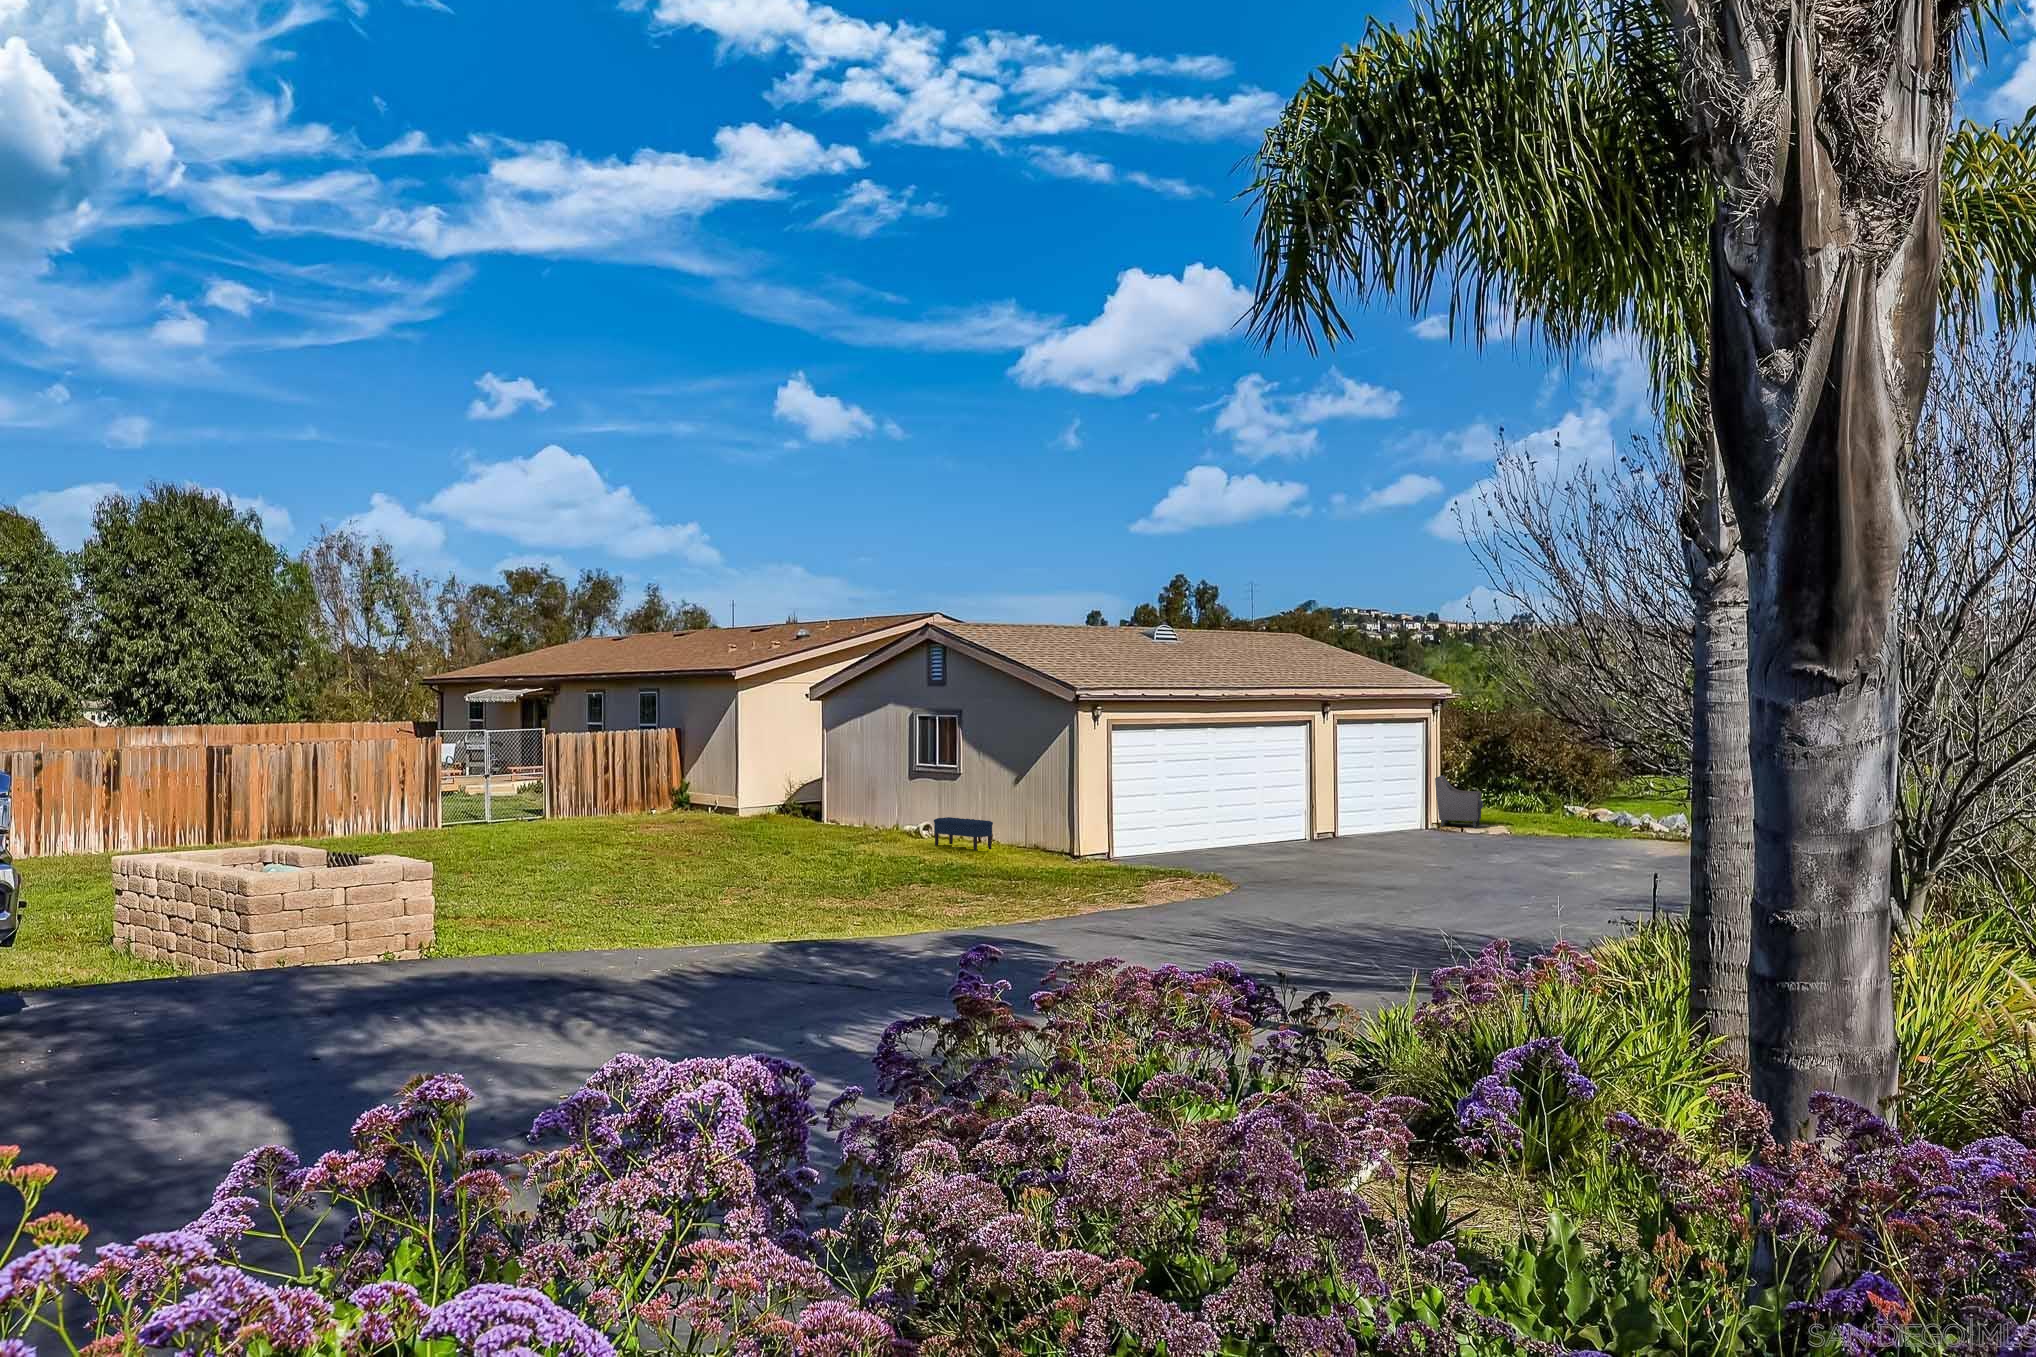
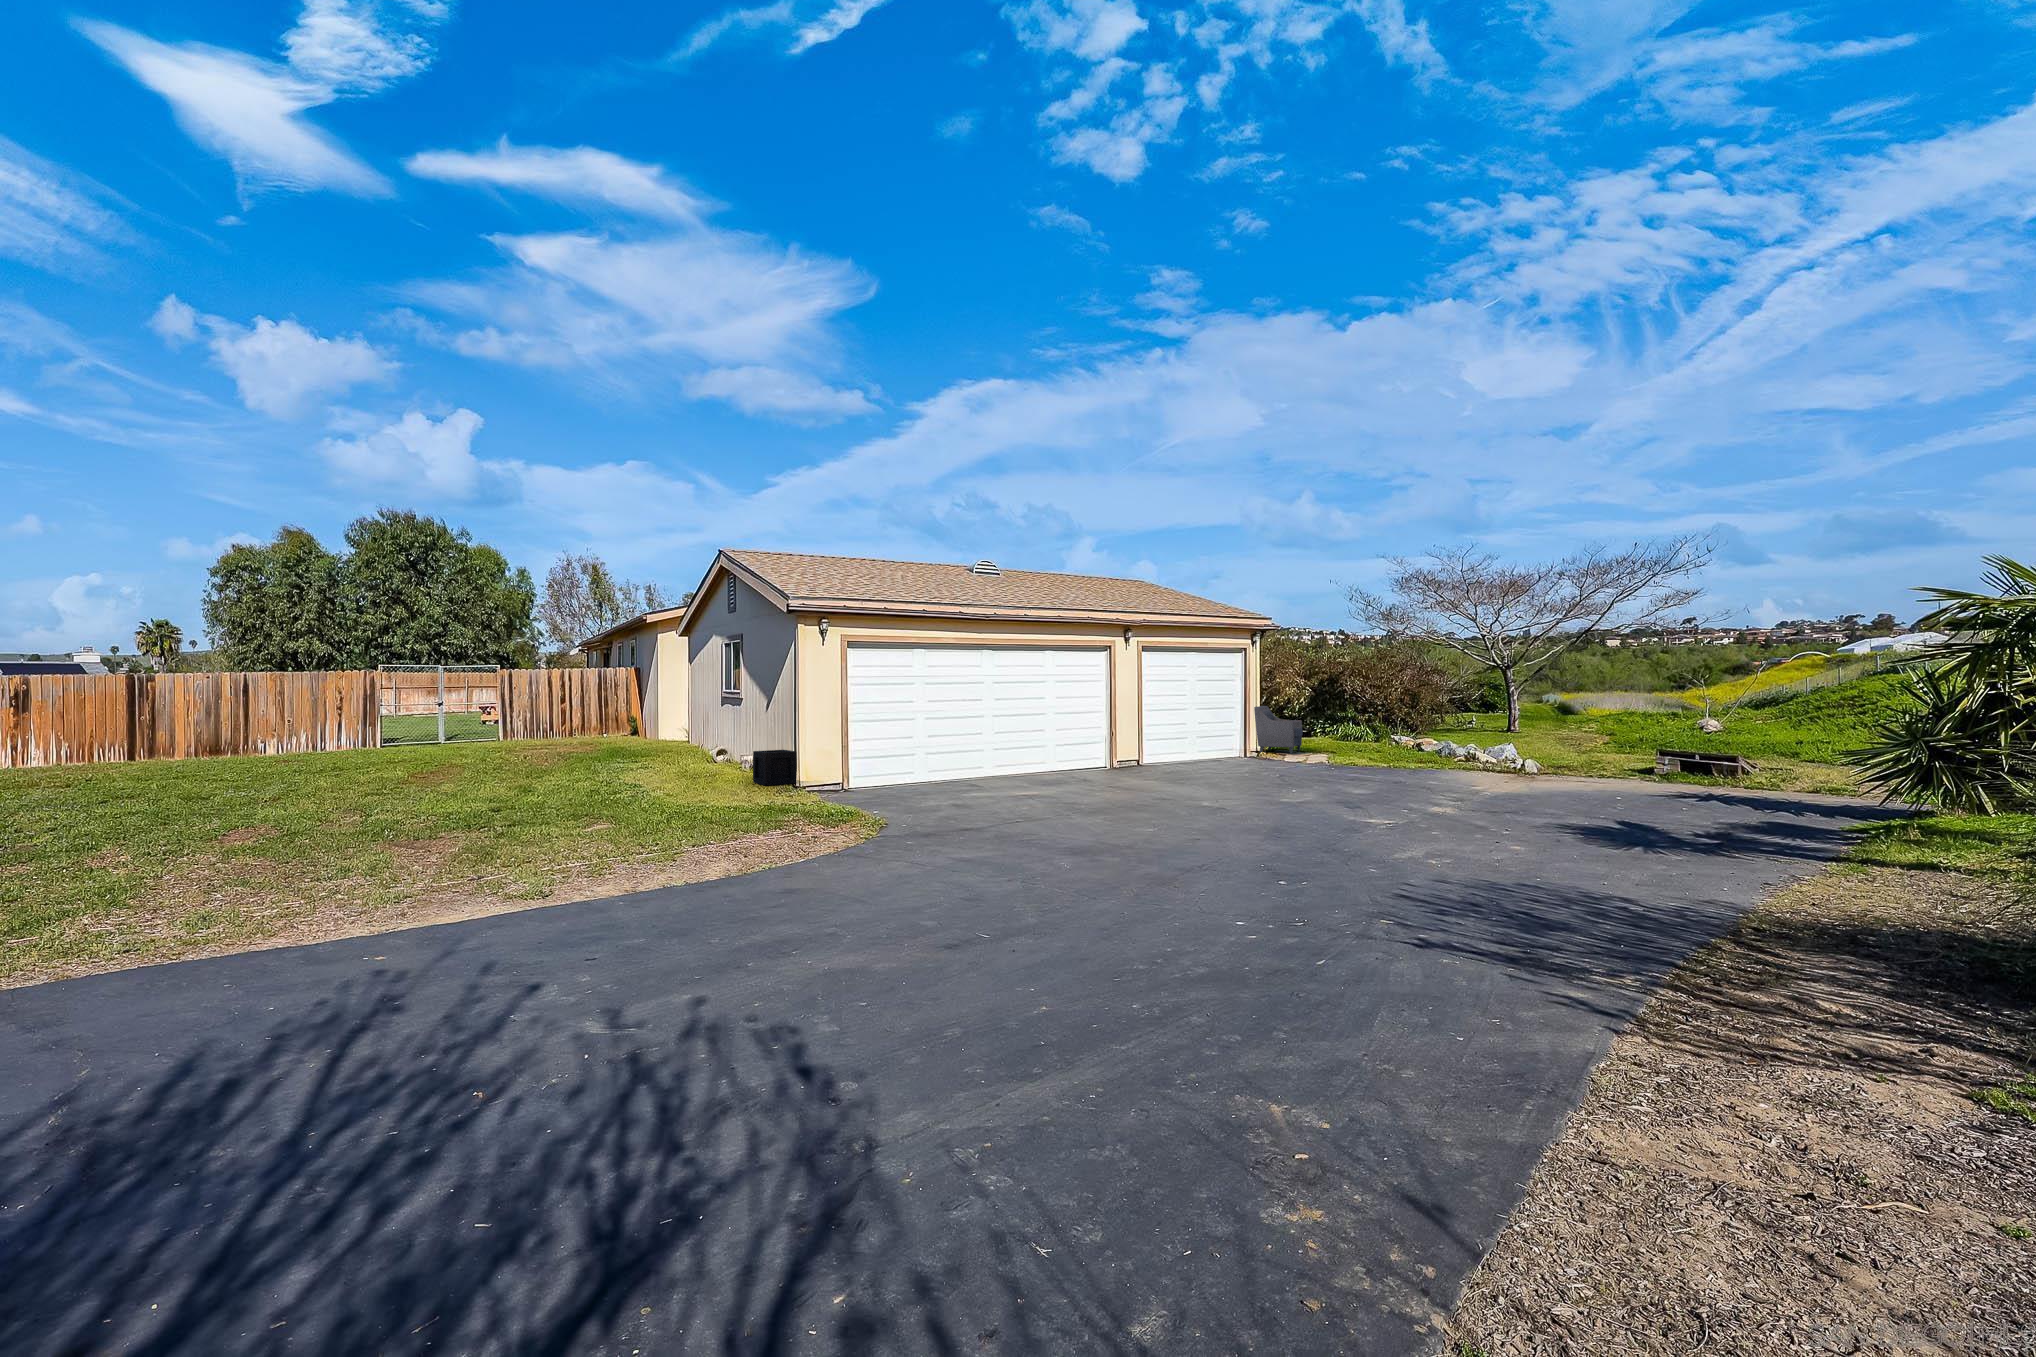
bench: present [934,817,993,851] -> none [720,738,761,770]
wooden crate: none [1025,831,1069,865] -> present [753,750,797,785]

